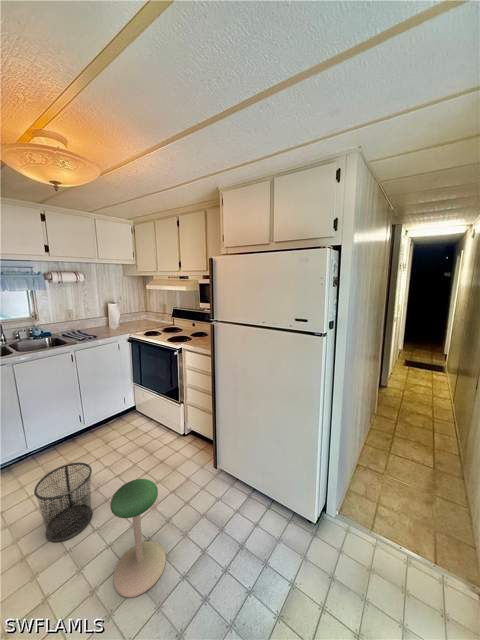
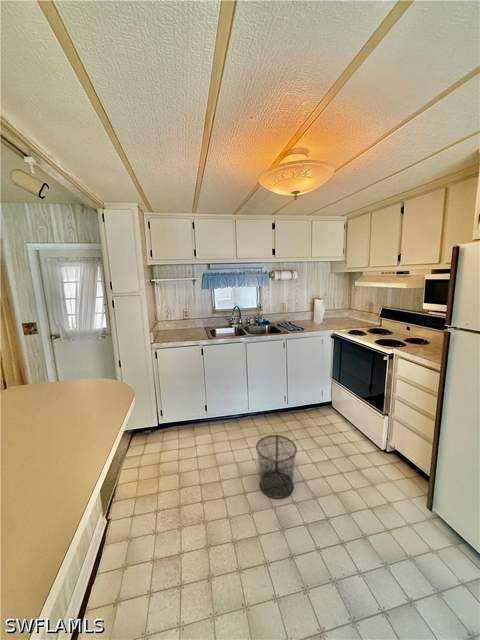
stool: present [110,479,166,598] -> none [312,479,365,599]

